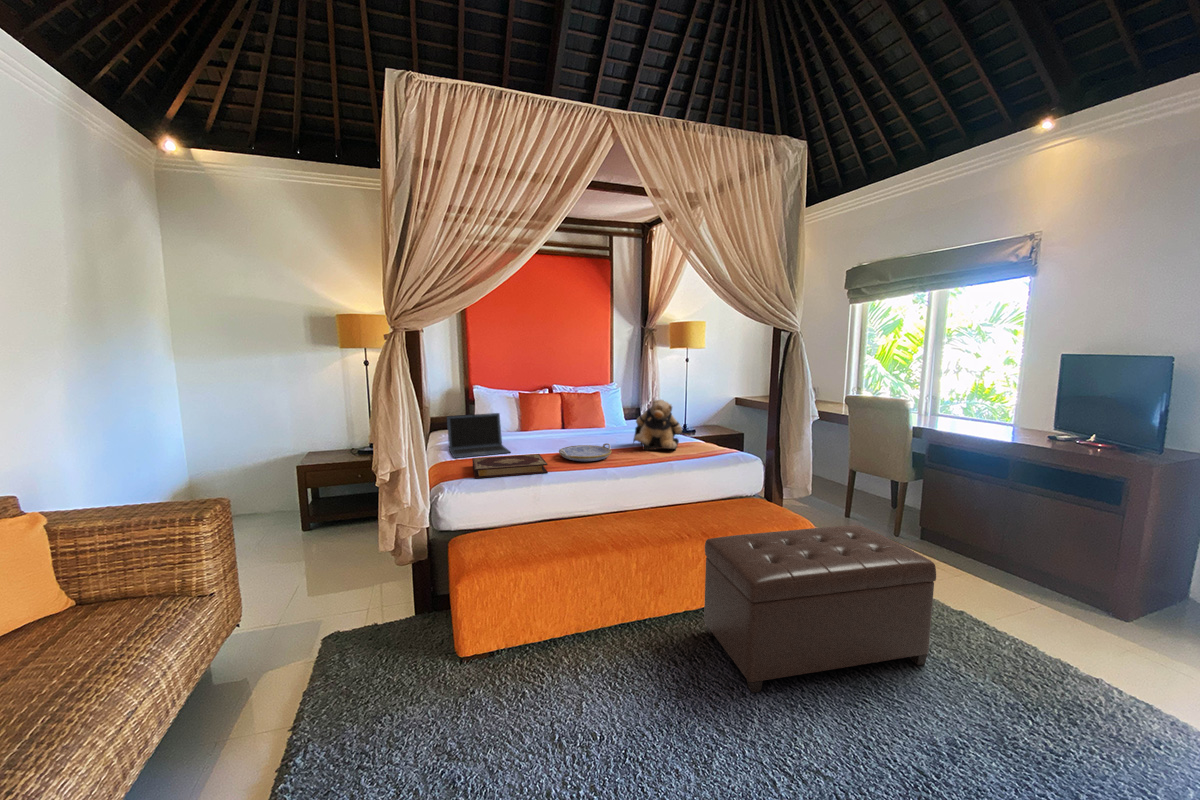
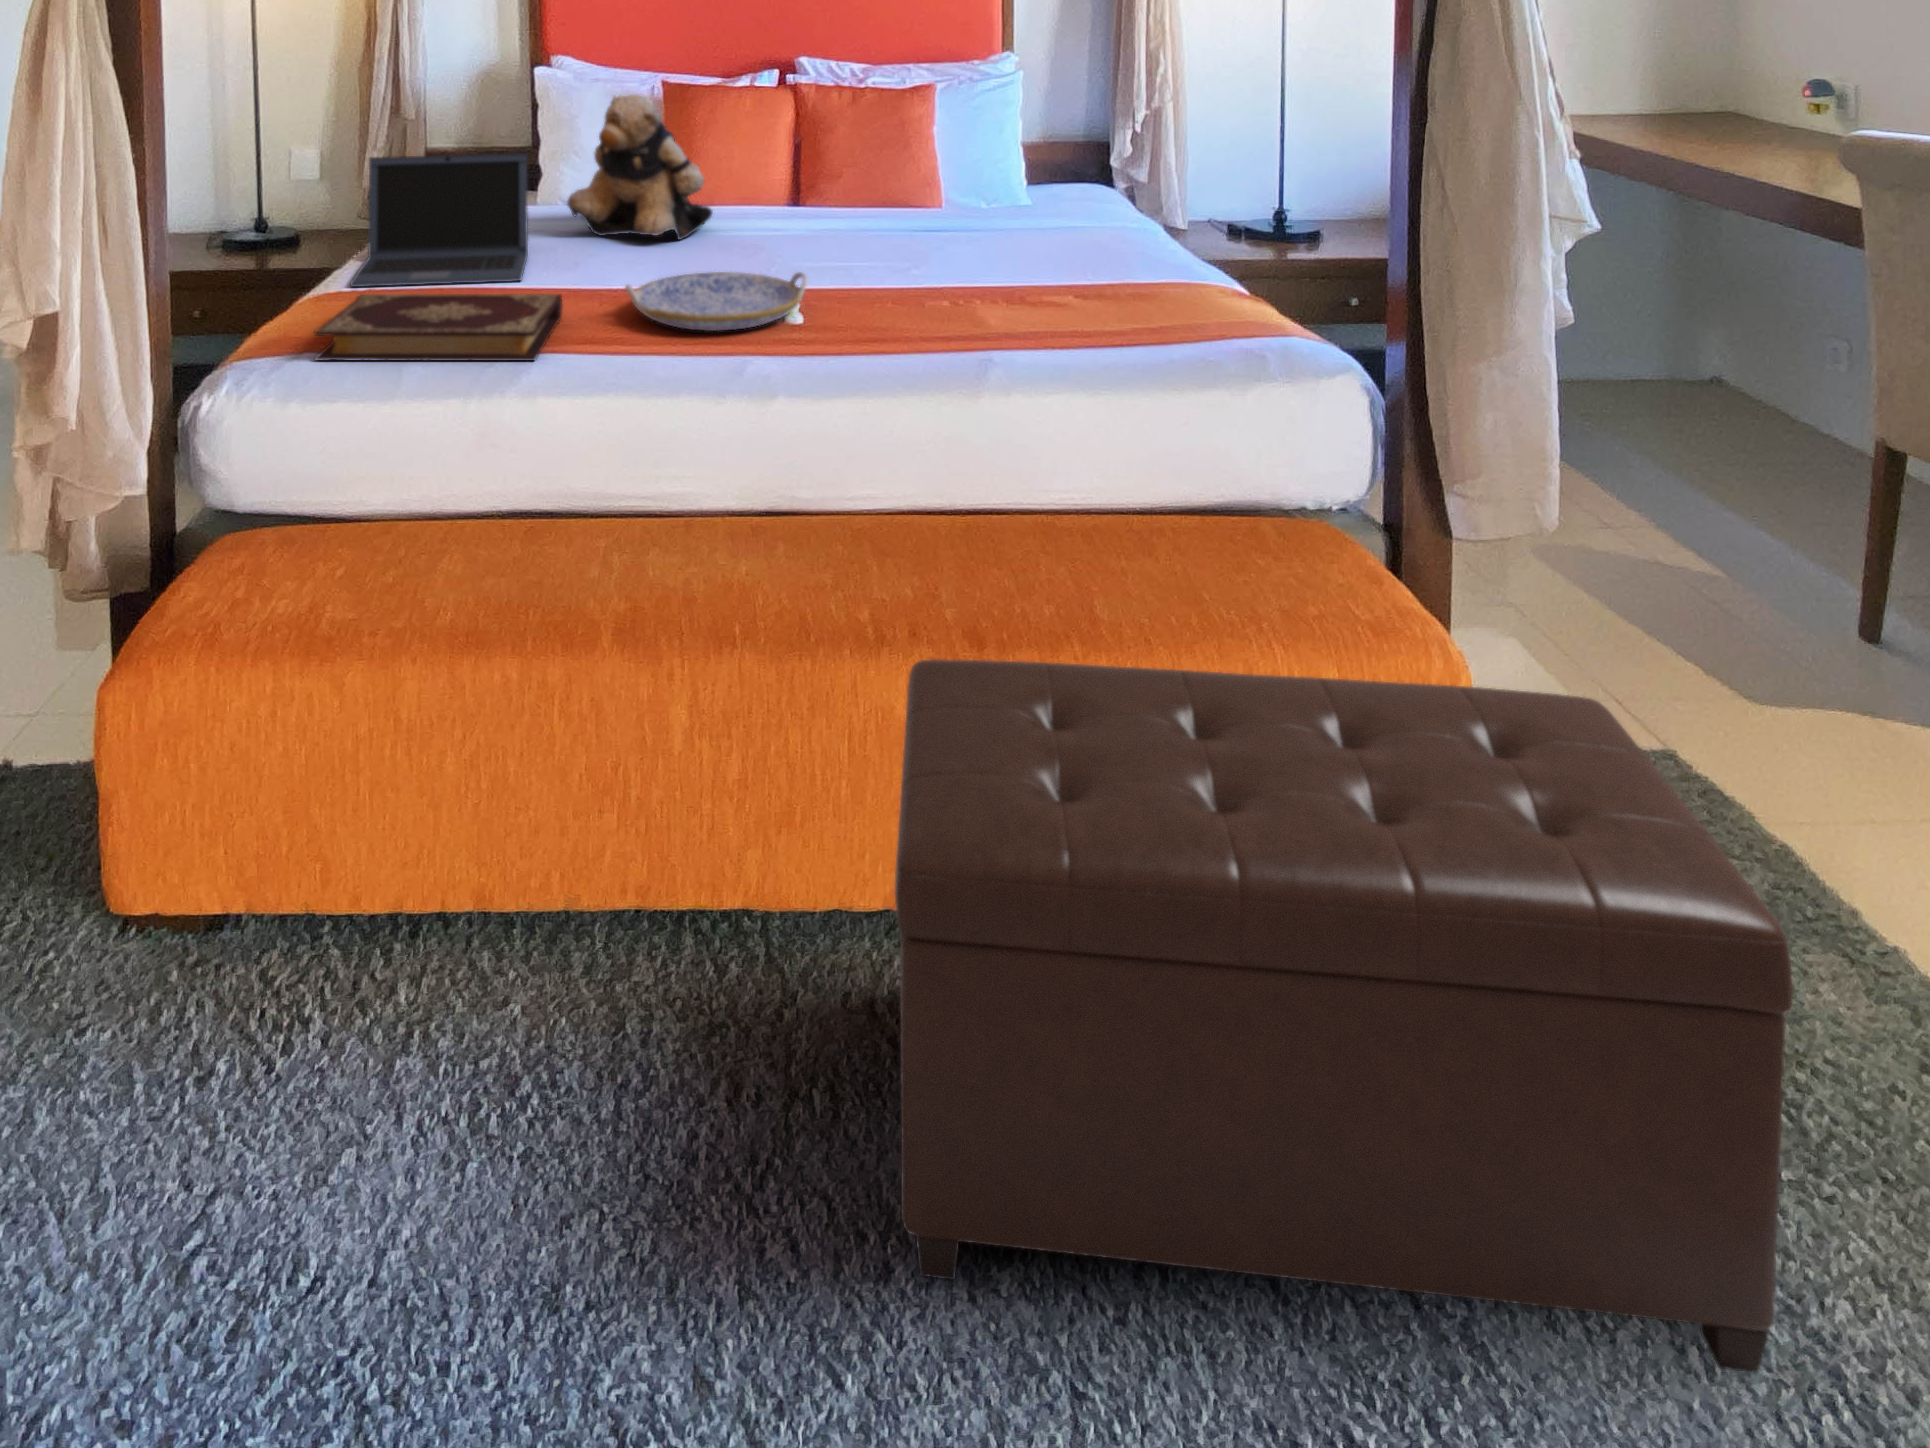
teddy bear: present [633,400,682,450] -> present [567,95,712,240]

